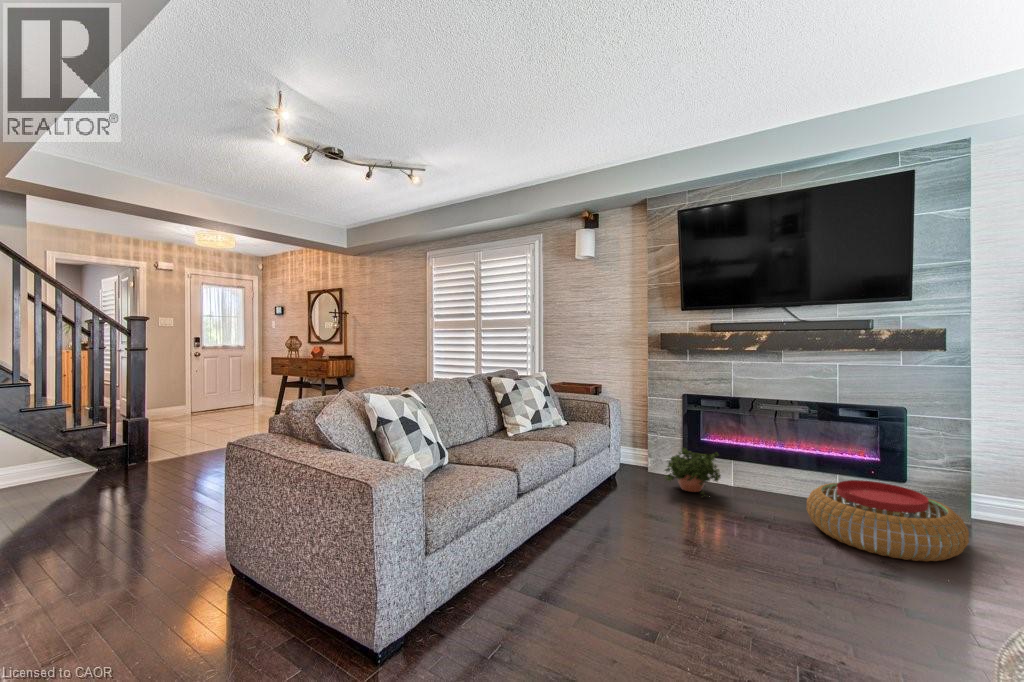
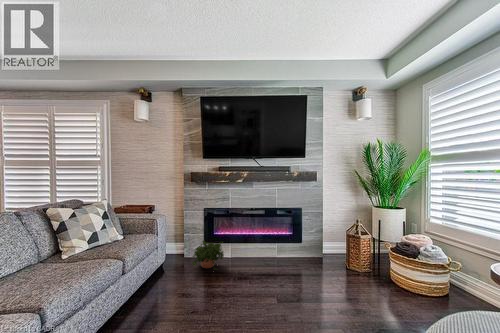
pouf: present [807,480,969,561] -> none [267,247,330,289]

